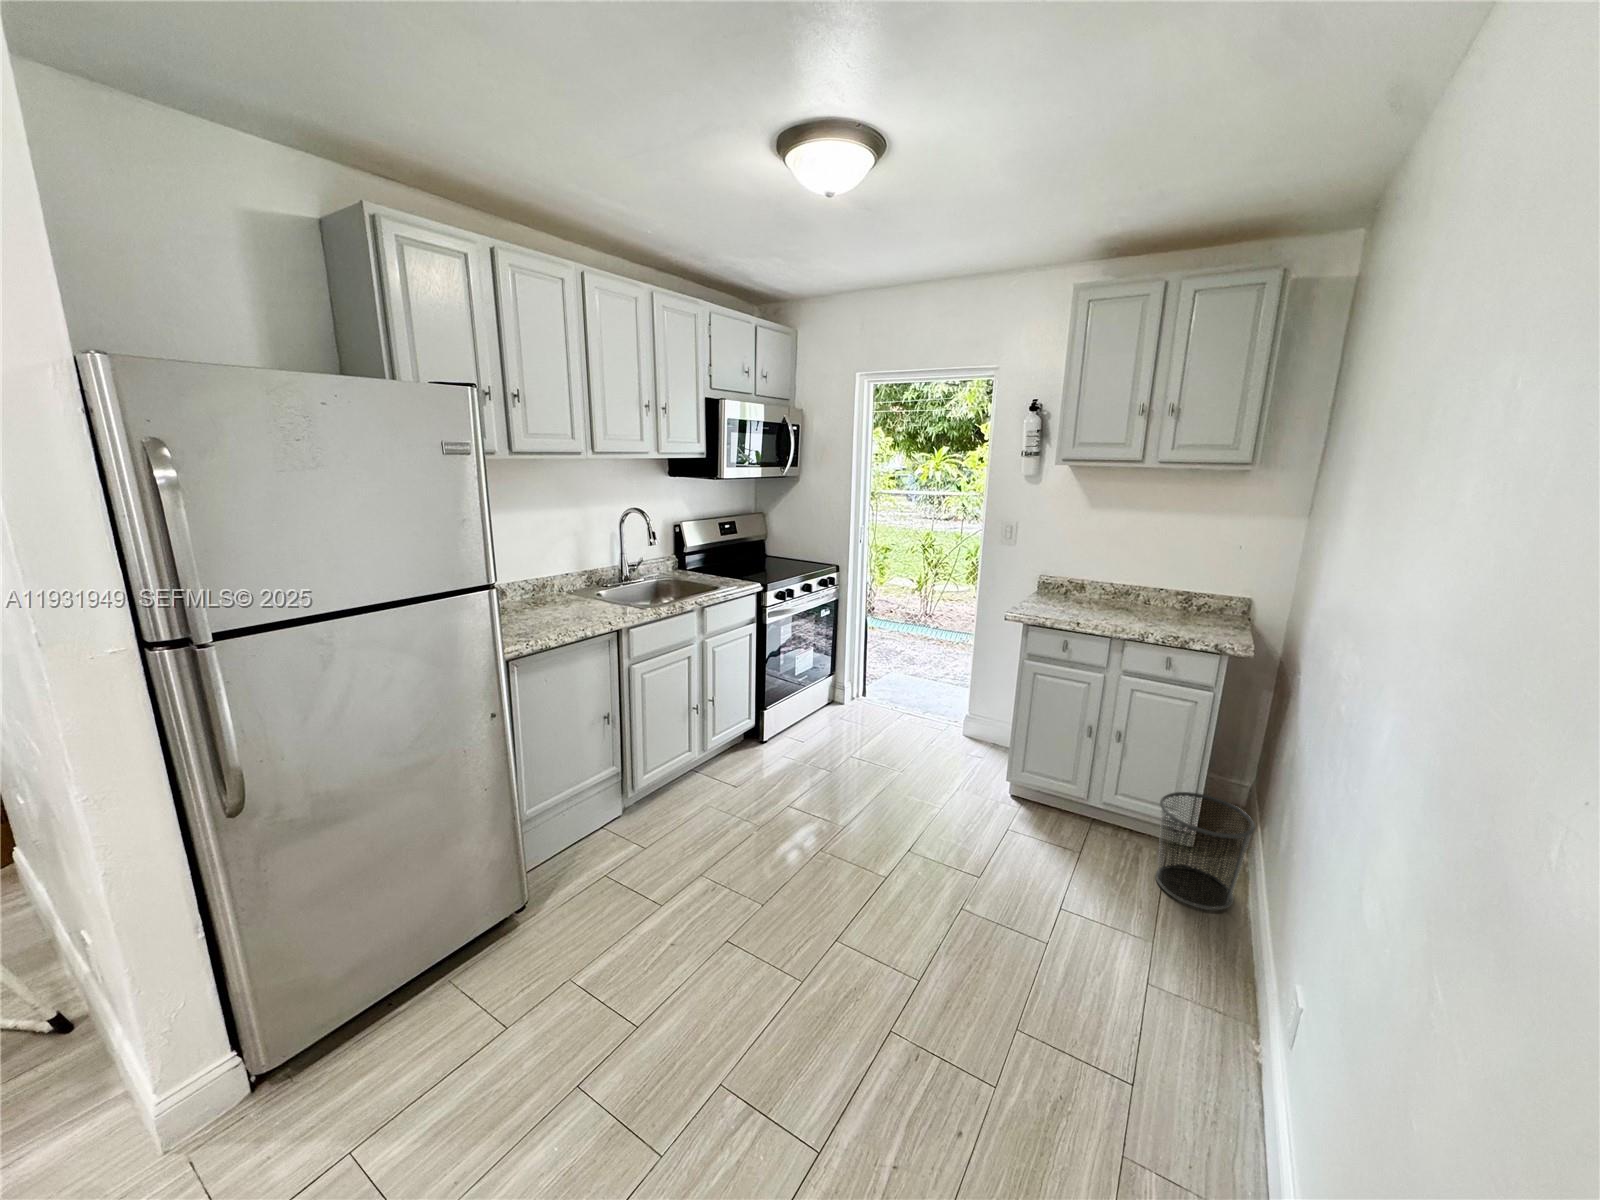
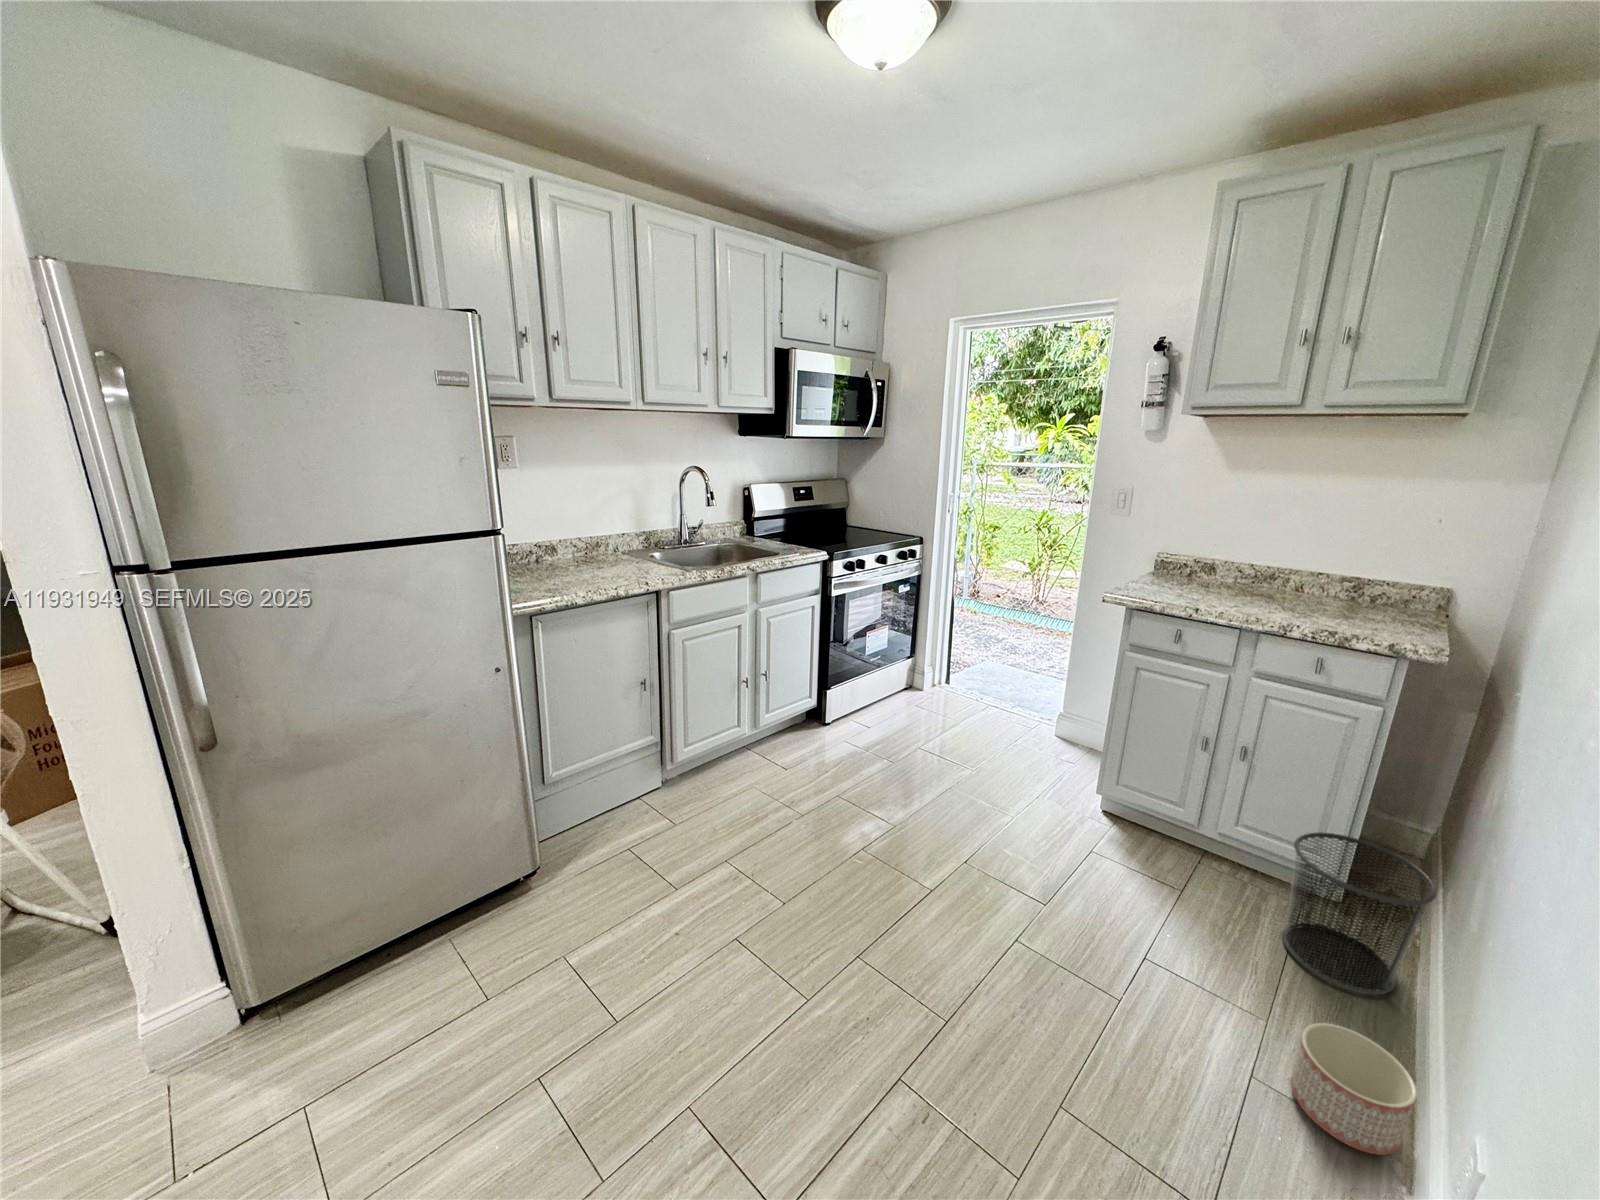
planter: none [1172,931,1253,1017] -> present [1290,1023,1417,1155]

